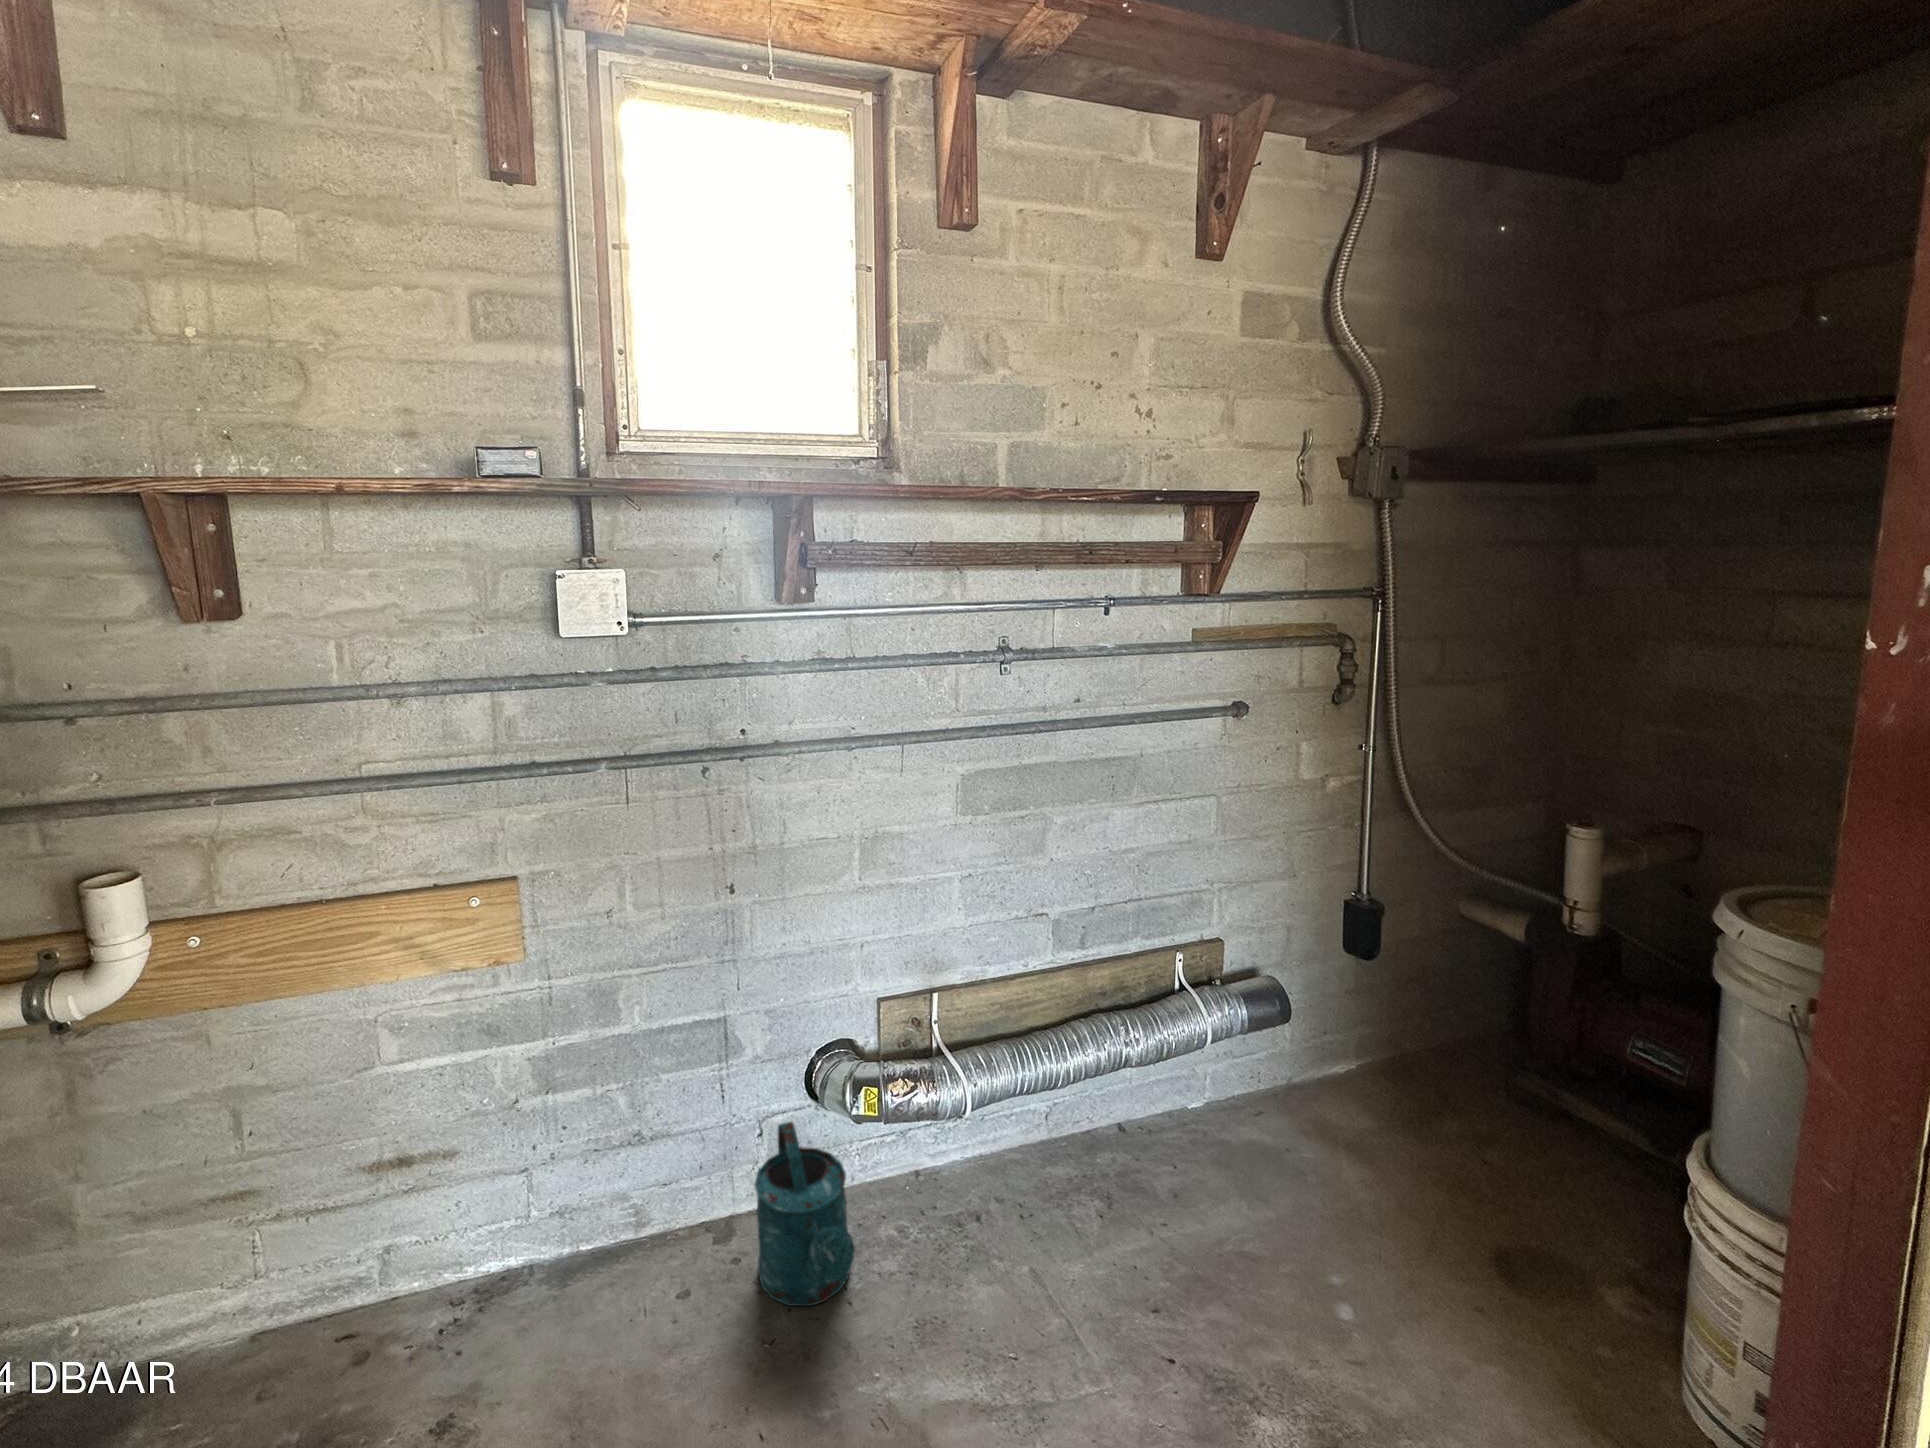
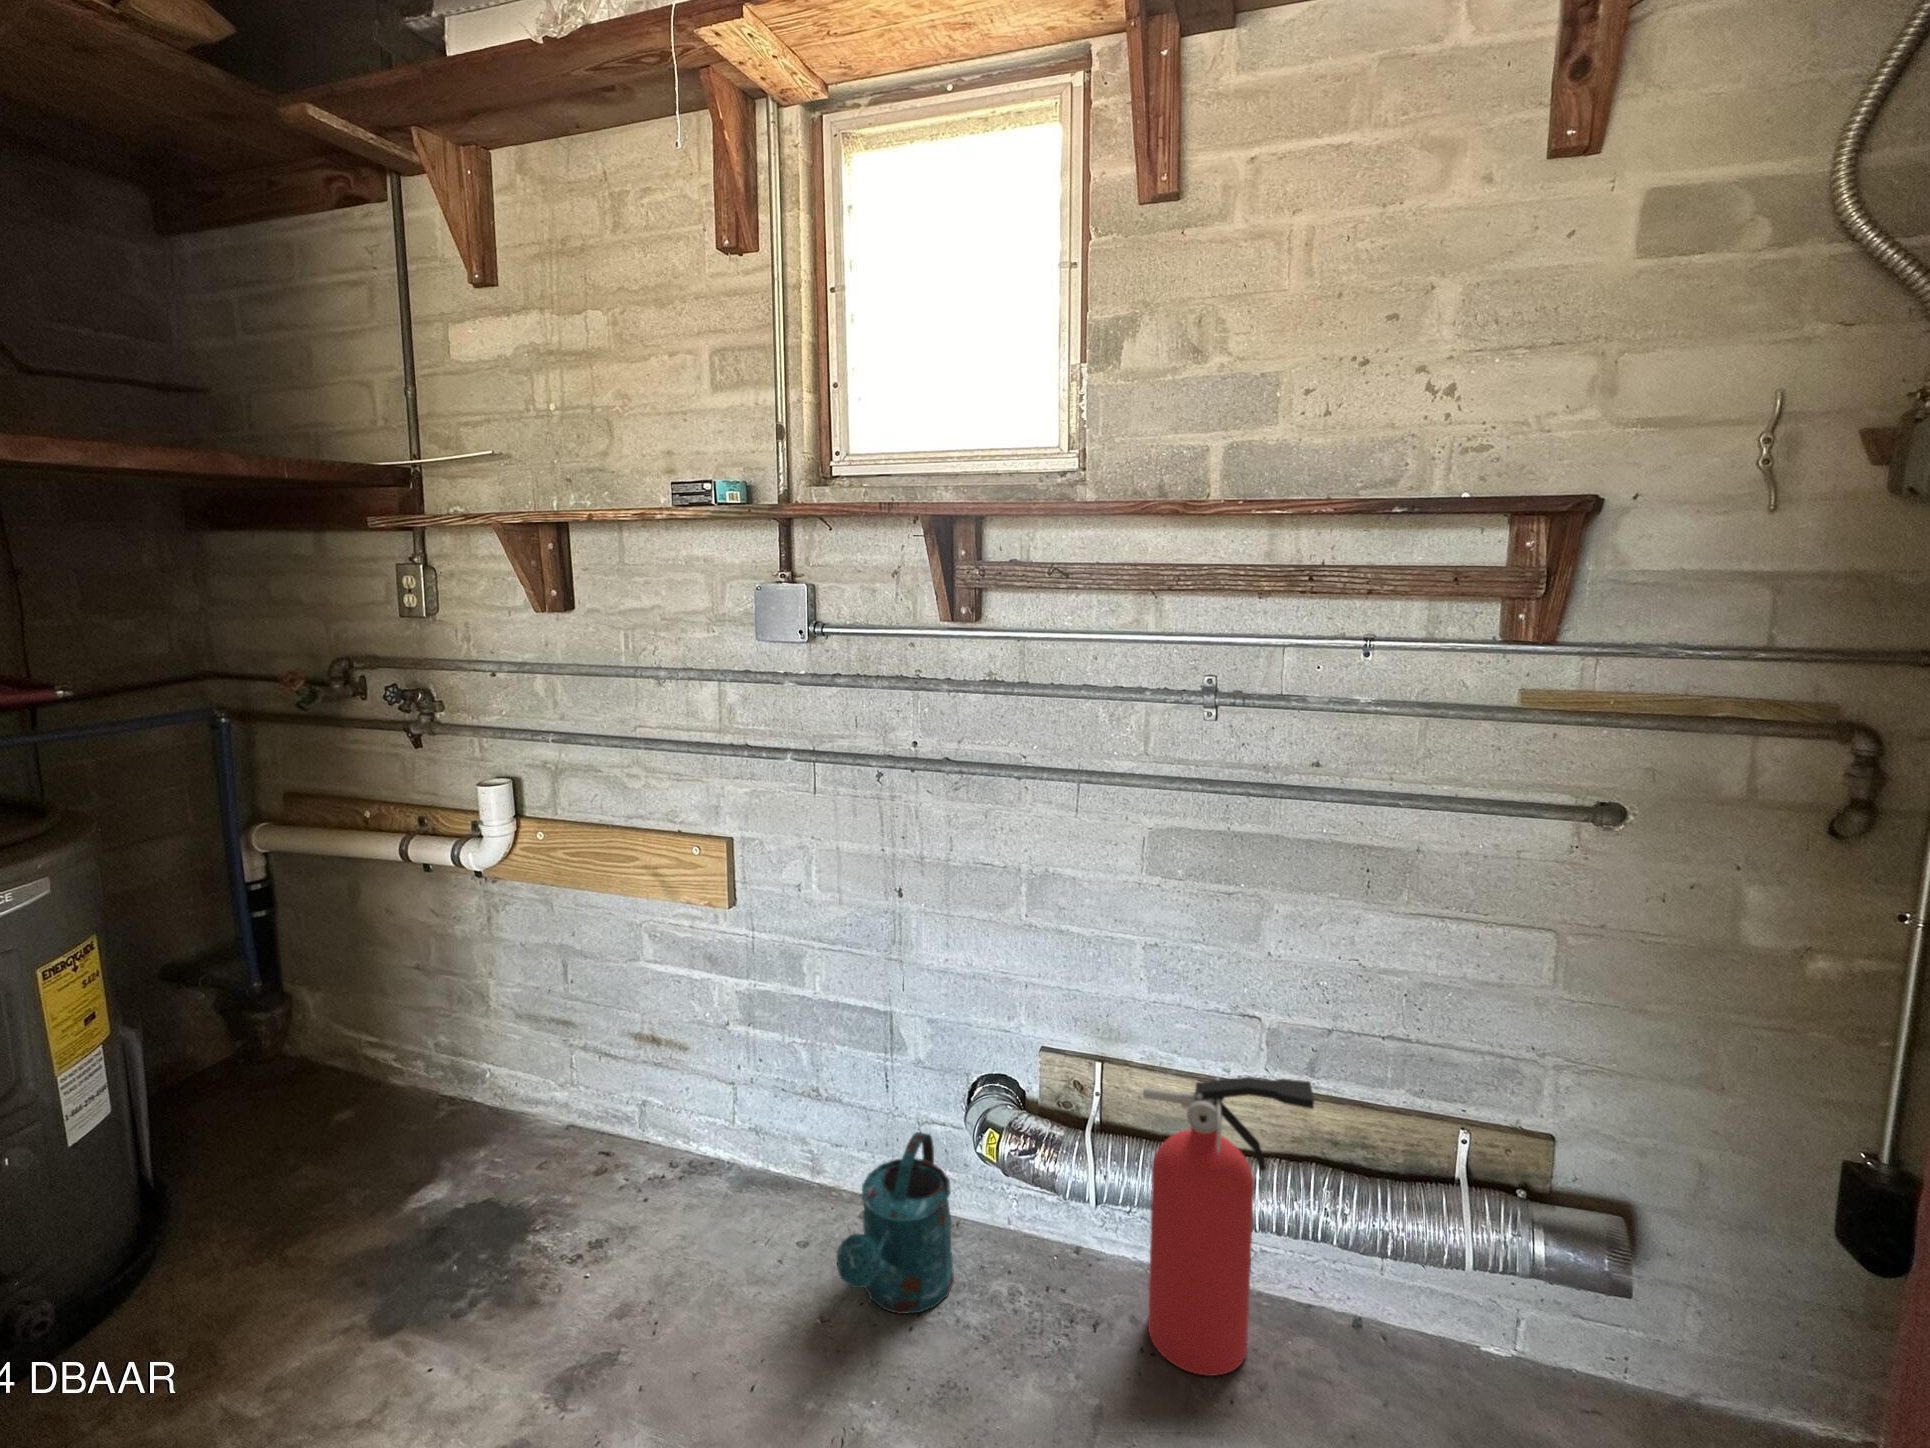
fire extinguisher: none [999,947,1122,1216] -> present [1143,1077,1314,1376]

